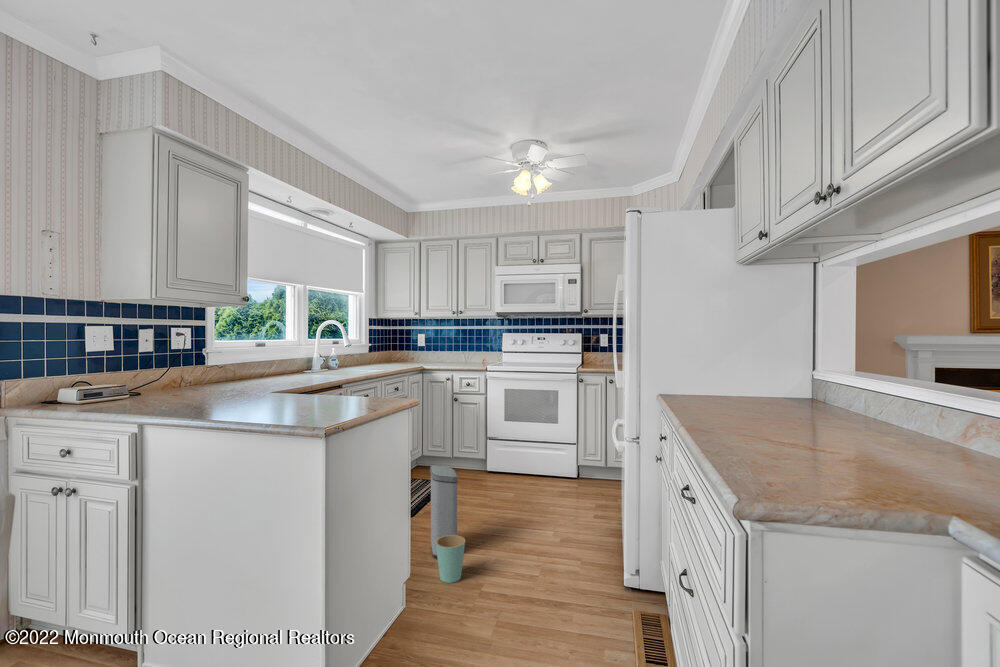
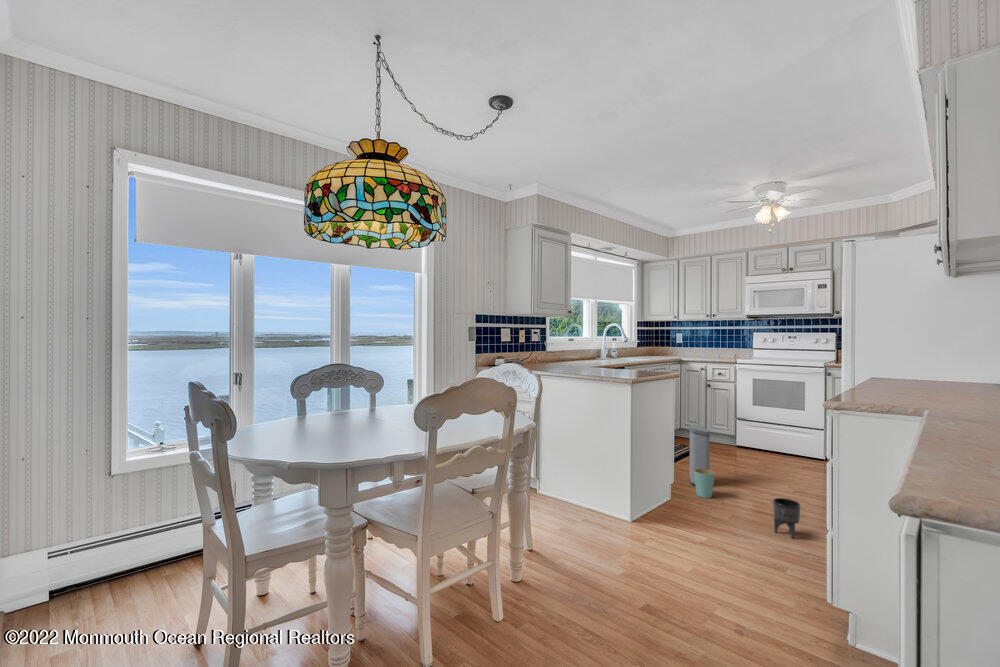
planter: none [549,582,584,648] -> present [773,498,800,538]

